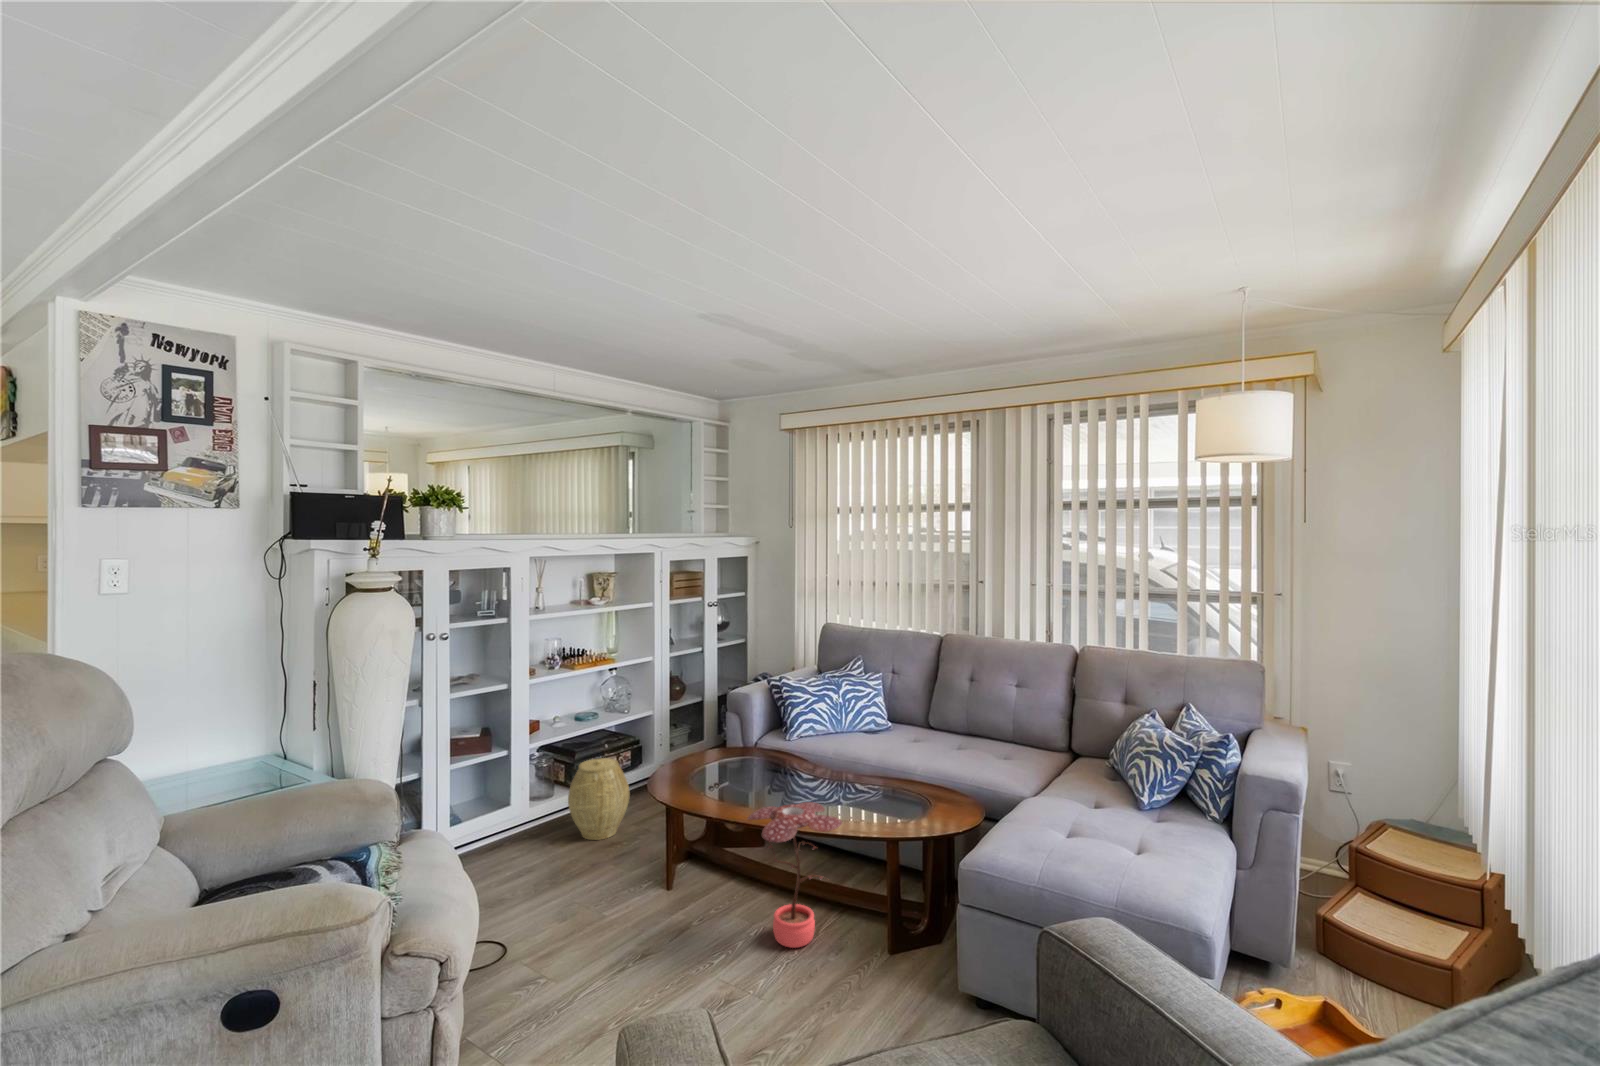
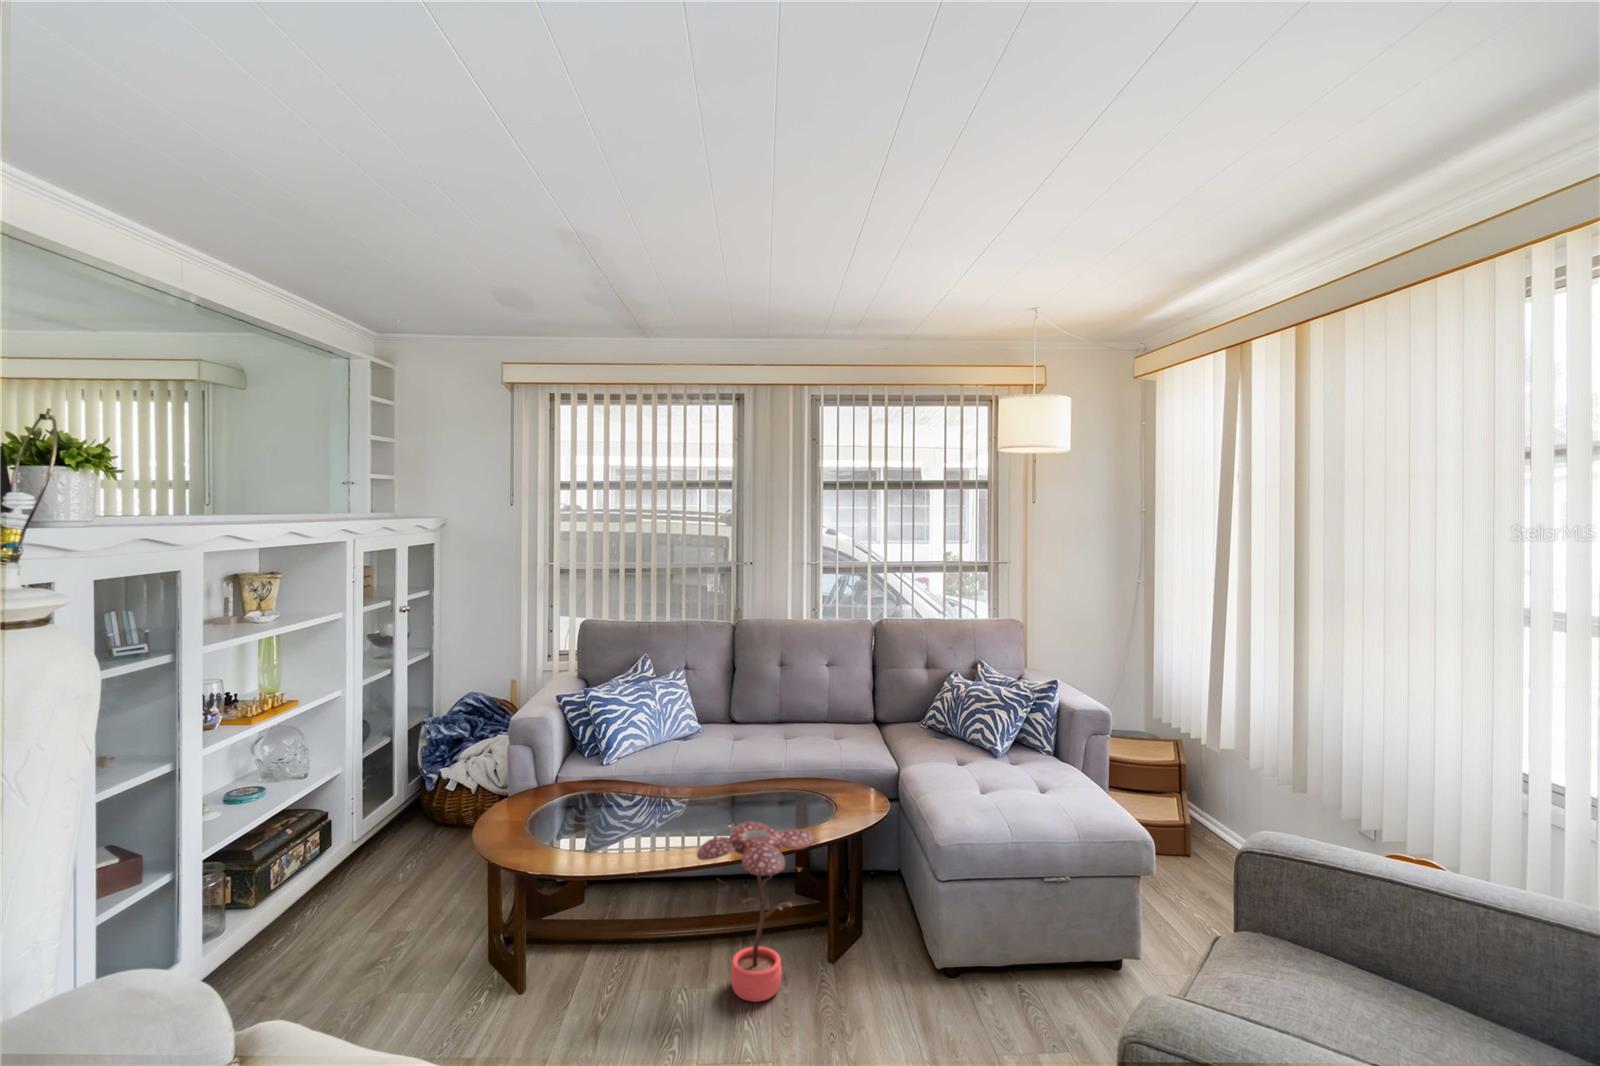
woven basket: present [568,758,629,840] -> none [278,845,388,981]

